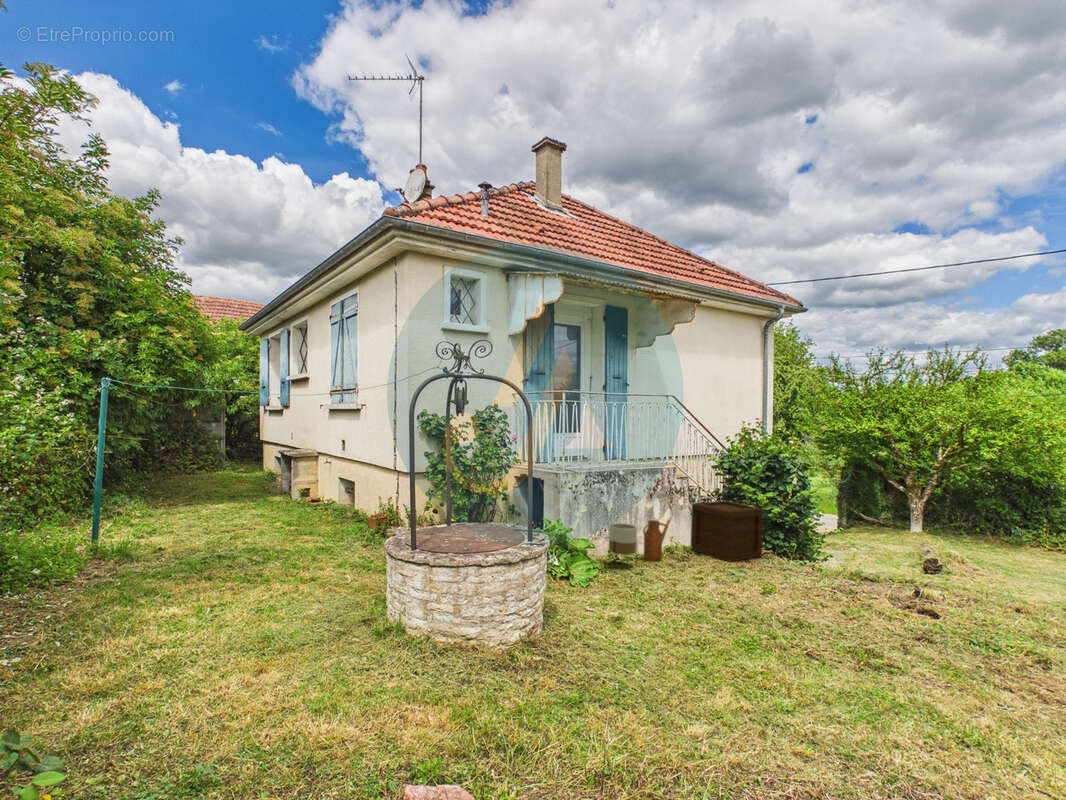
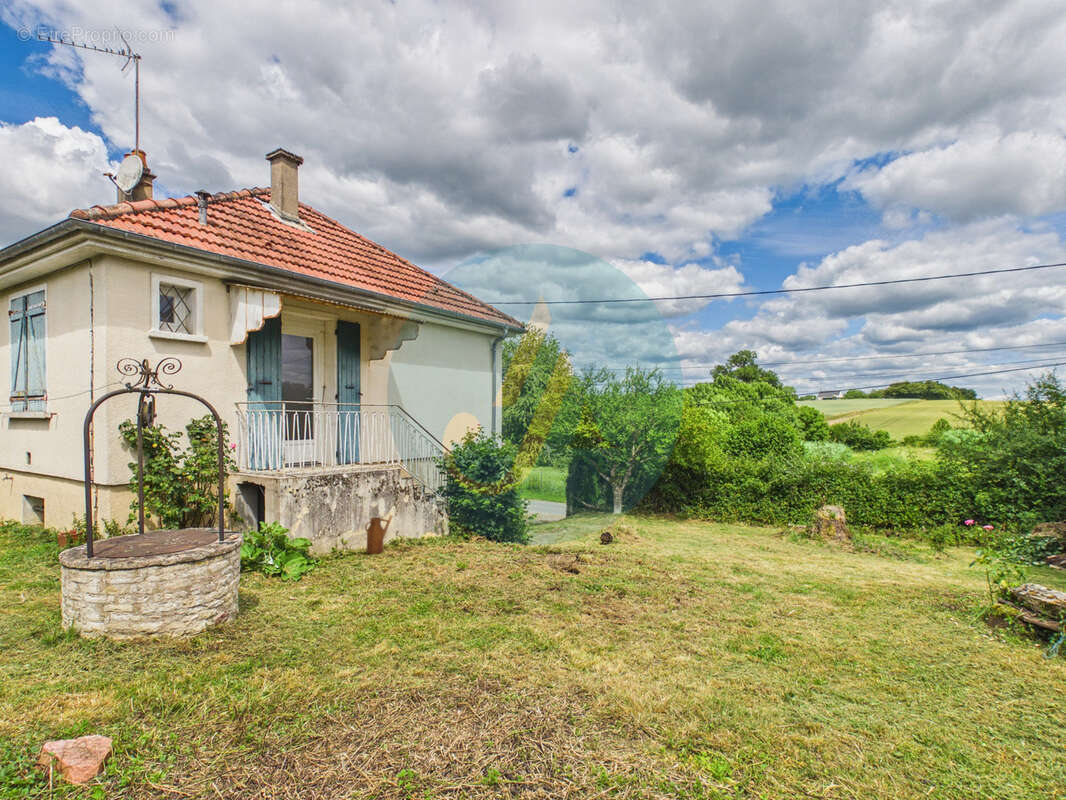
wooden crate: present [691,501,763,562] -> none [414,496,474,547]
planter: present [609,523,638,567] -> none [330,522,357,563]

